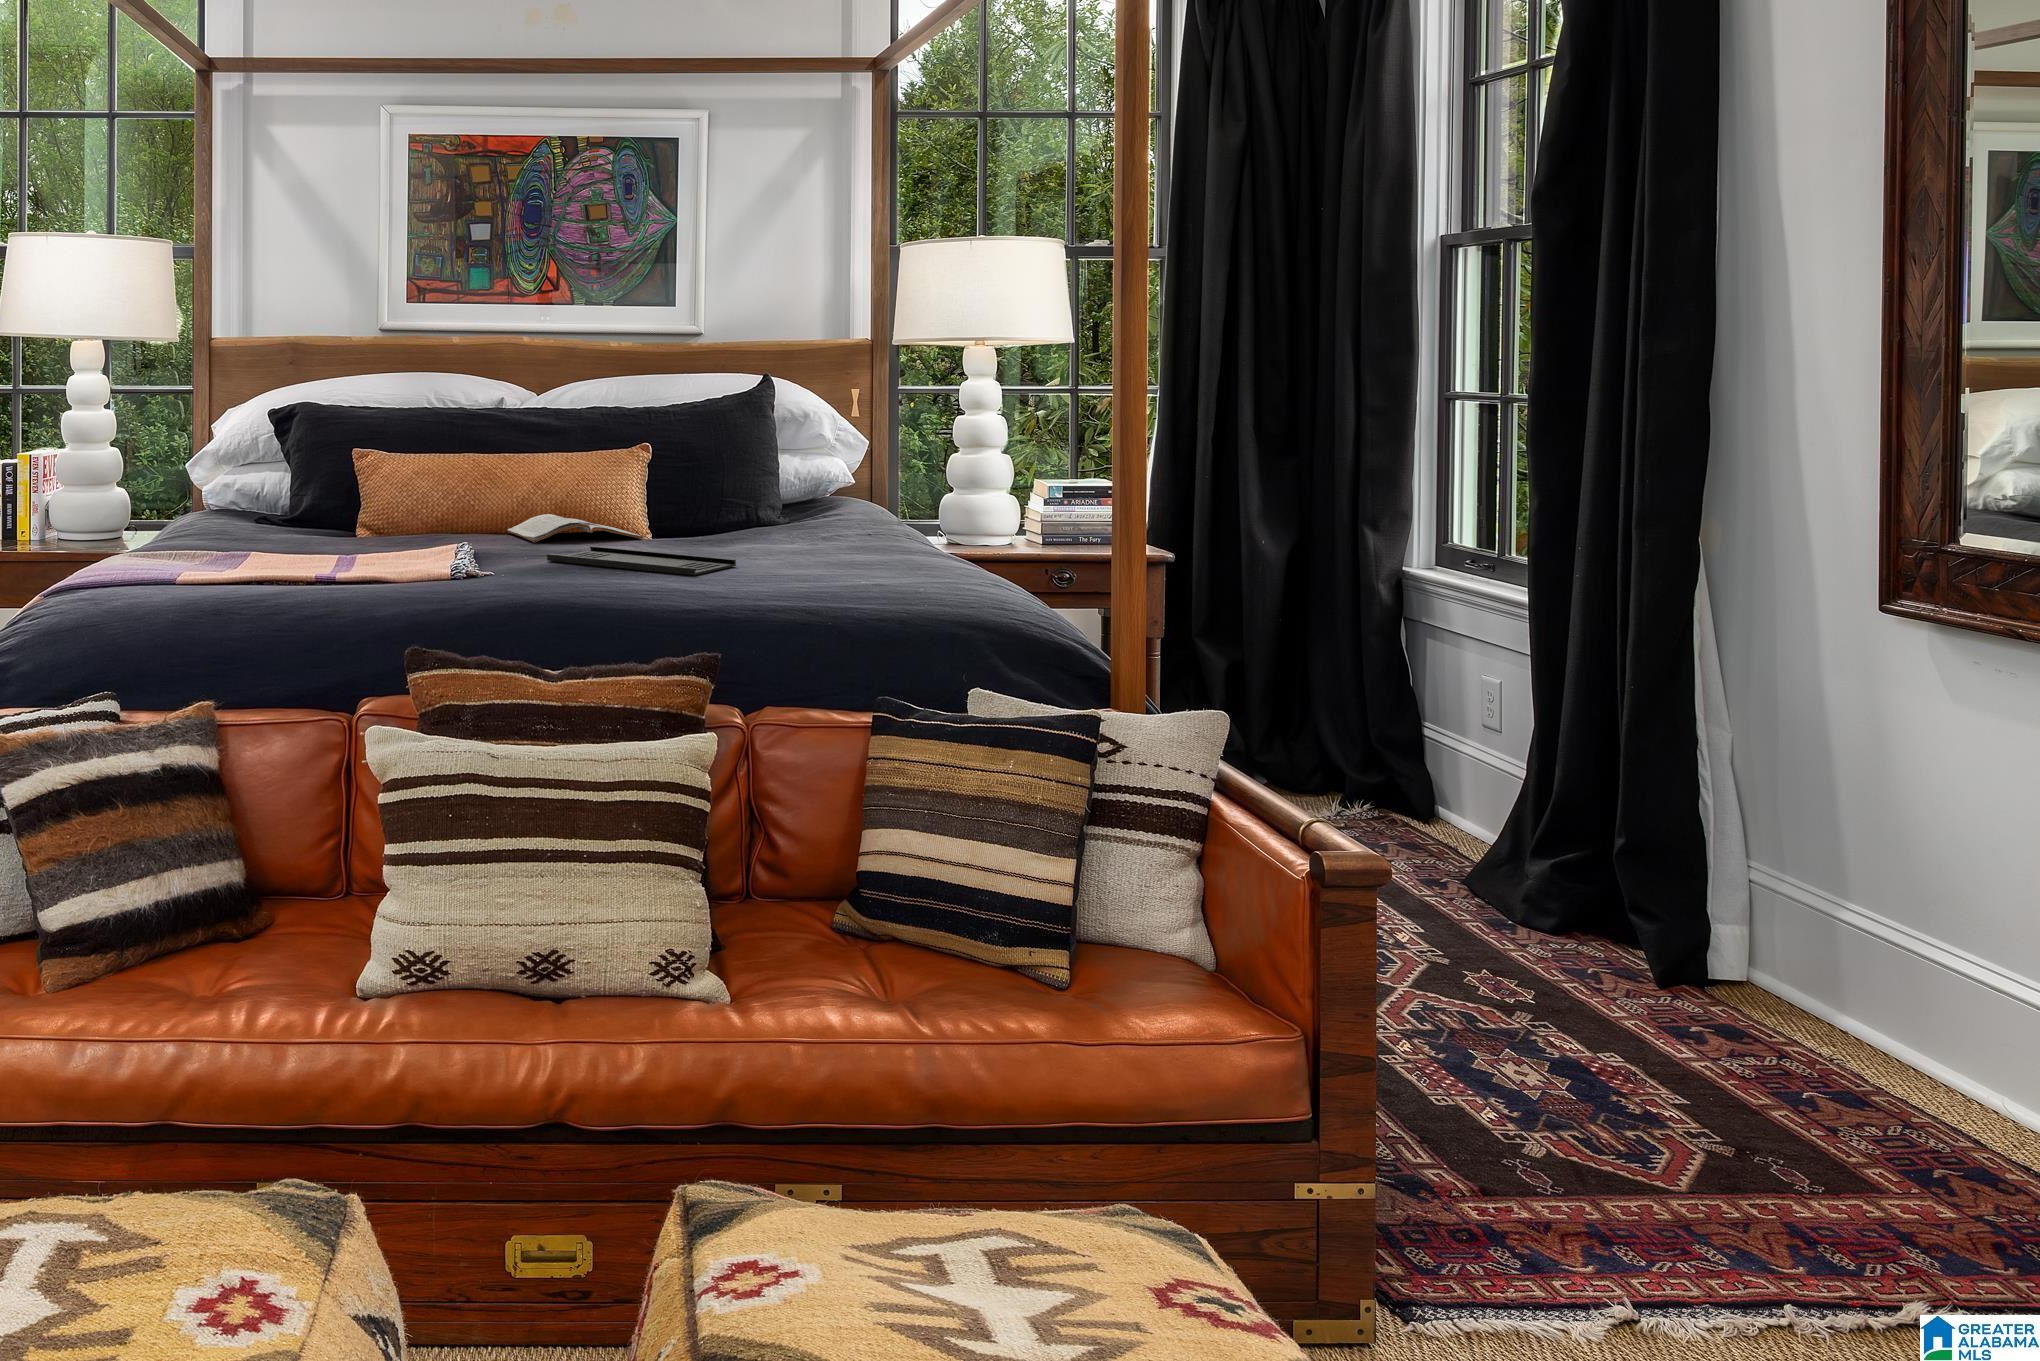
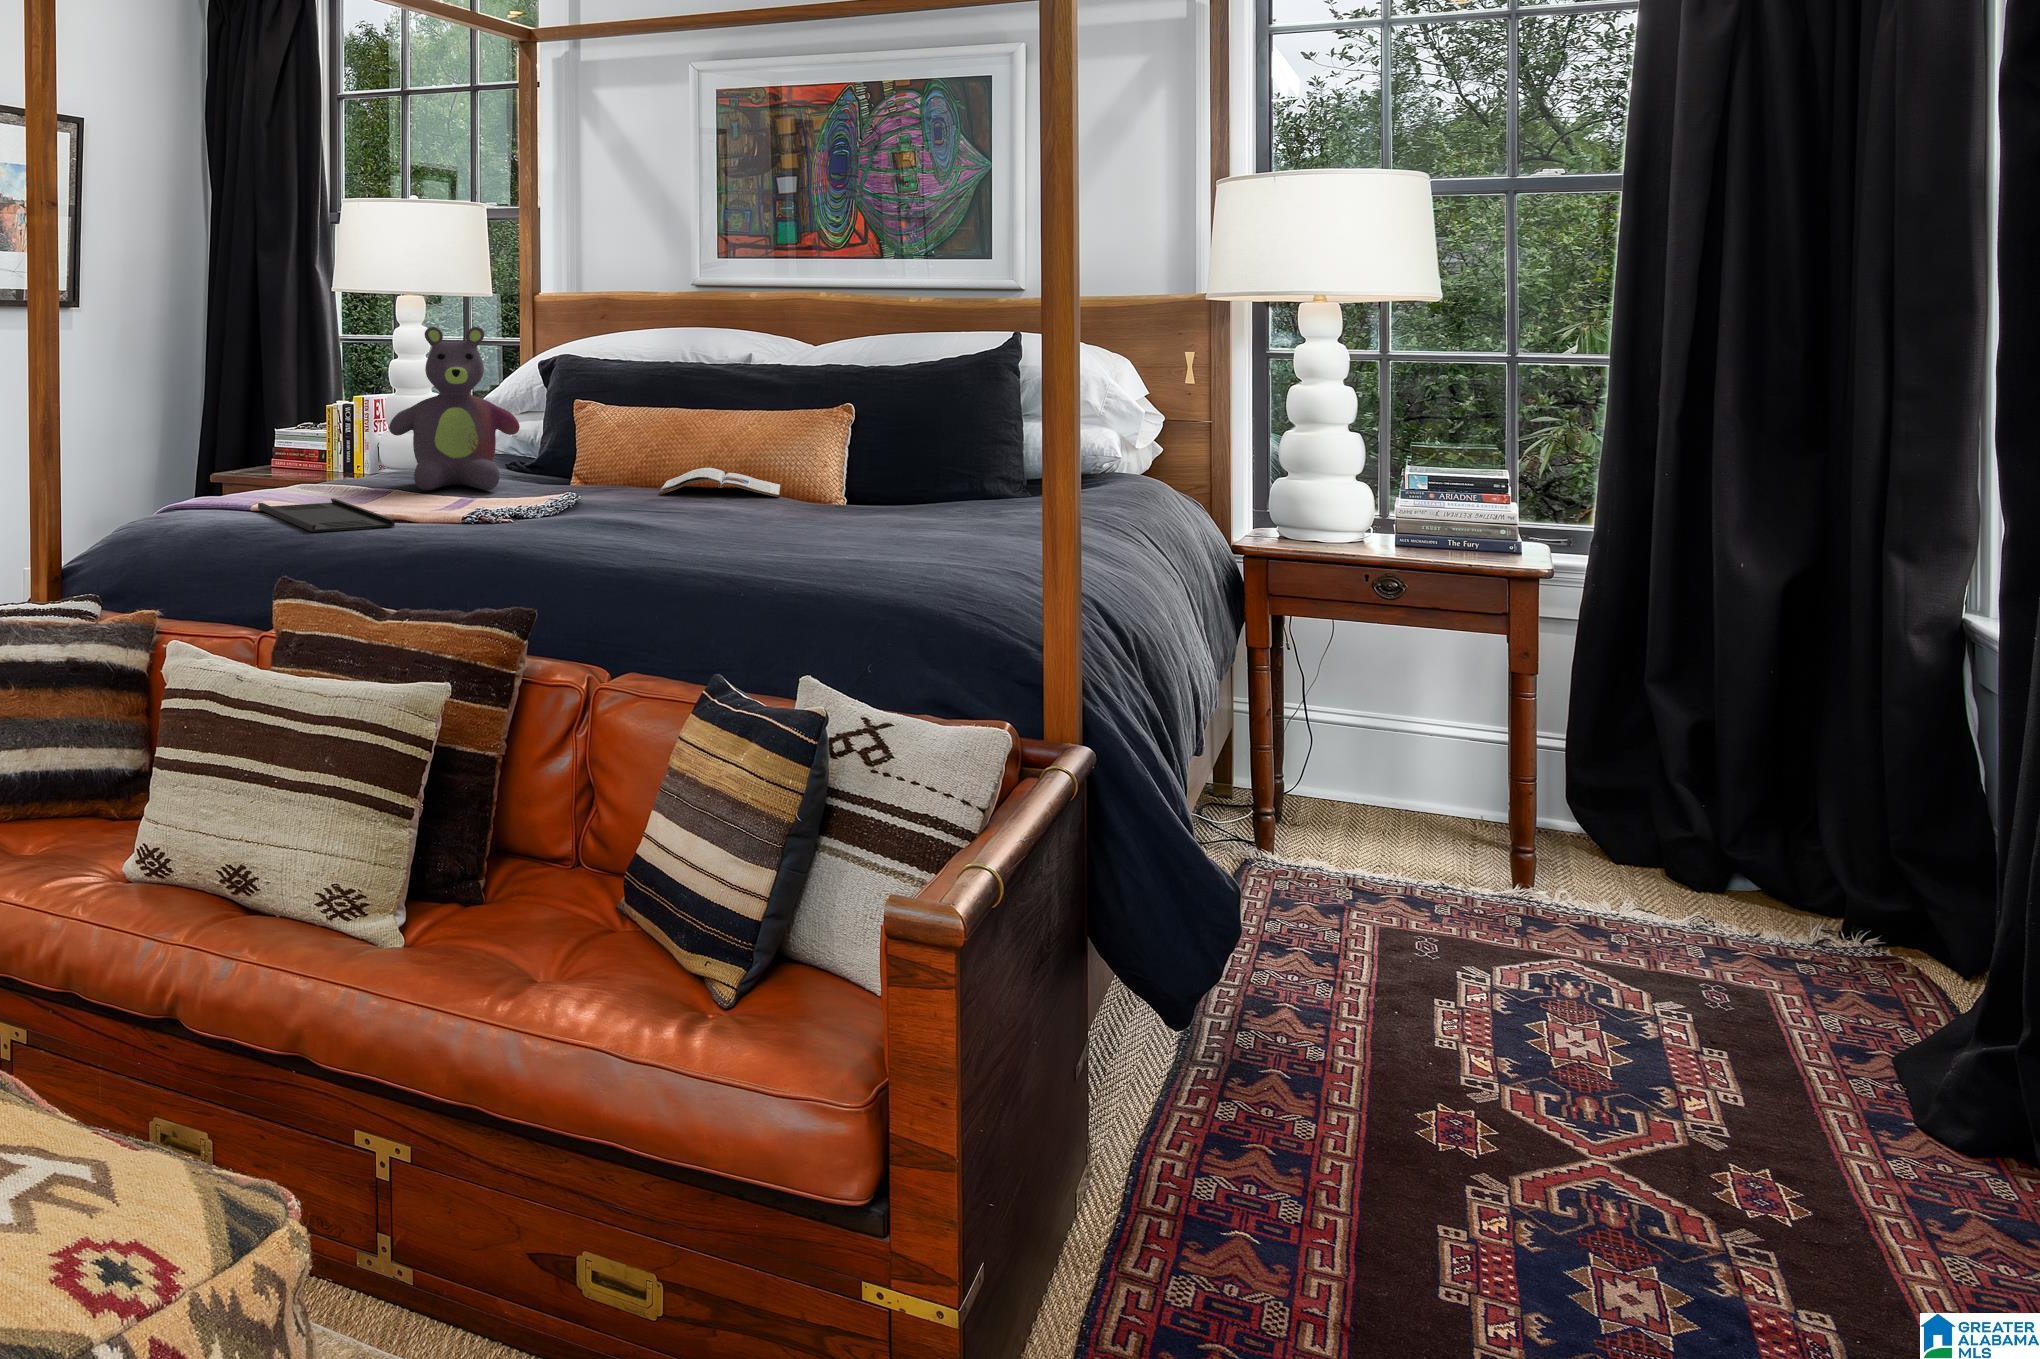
stuffed bear: none [240,375,378,553] -> present [389,327,520,490]
tray: present [547,546,736,575] -> present [258,498,395,532]

